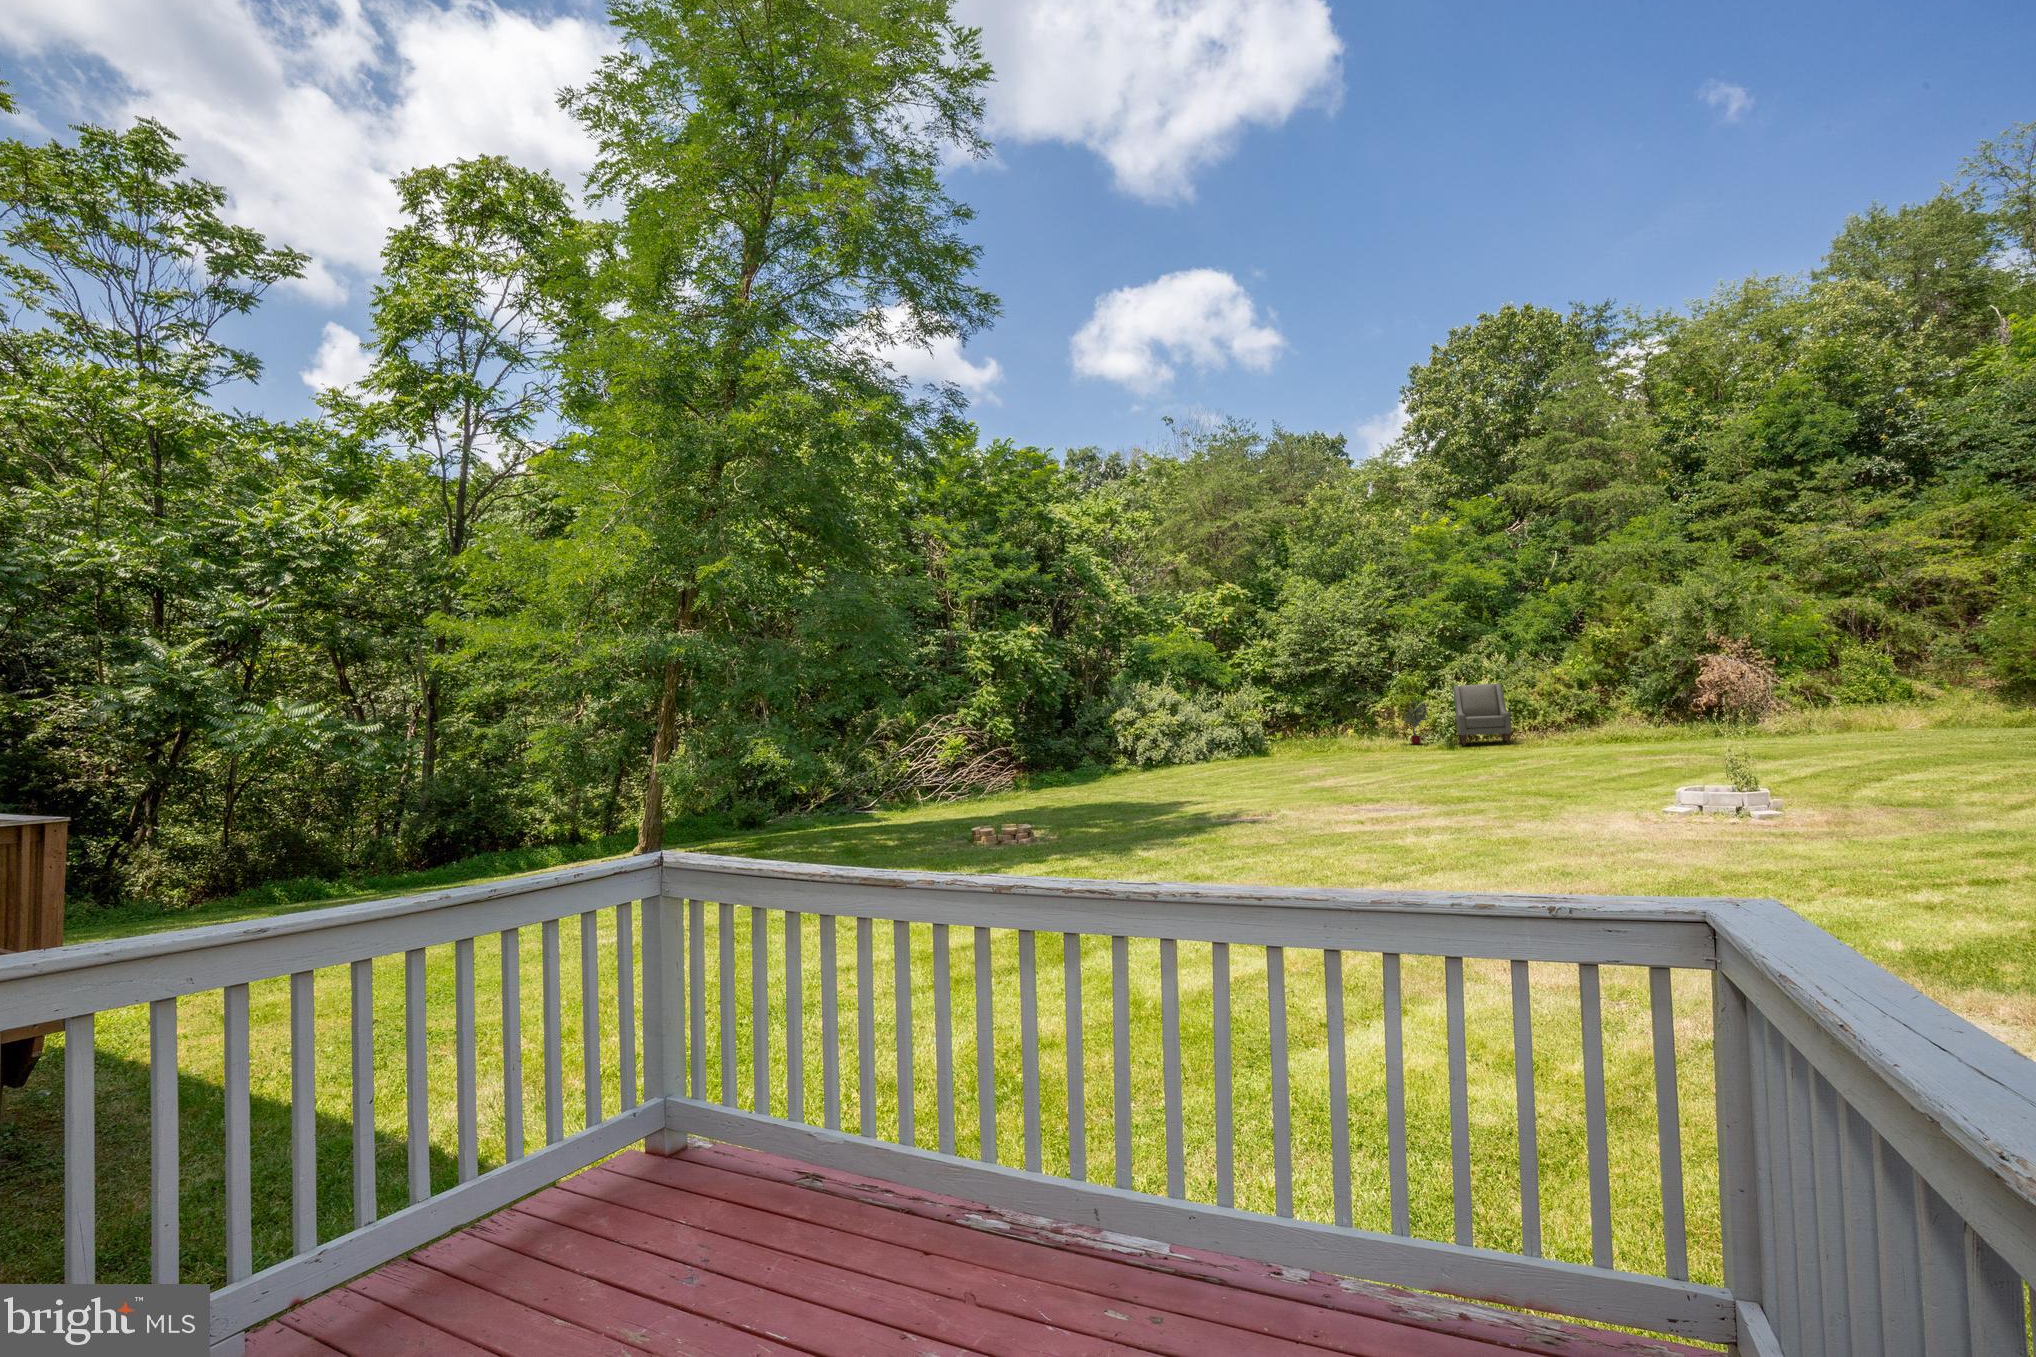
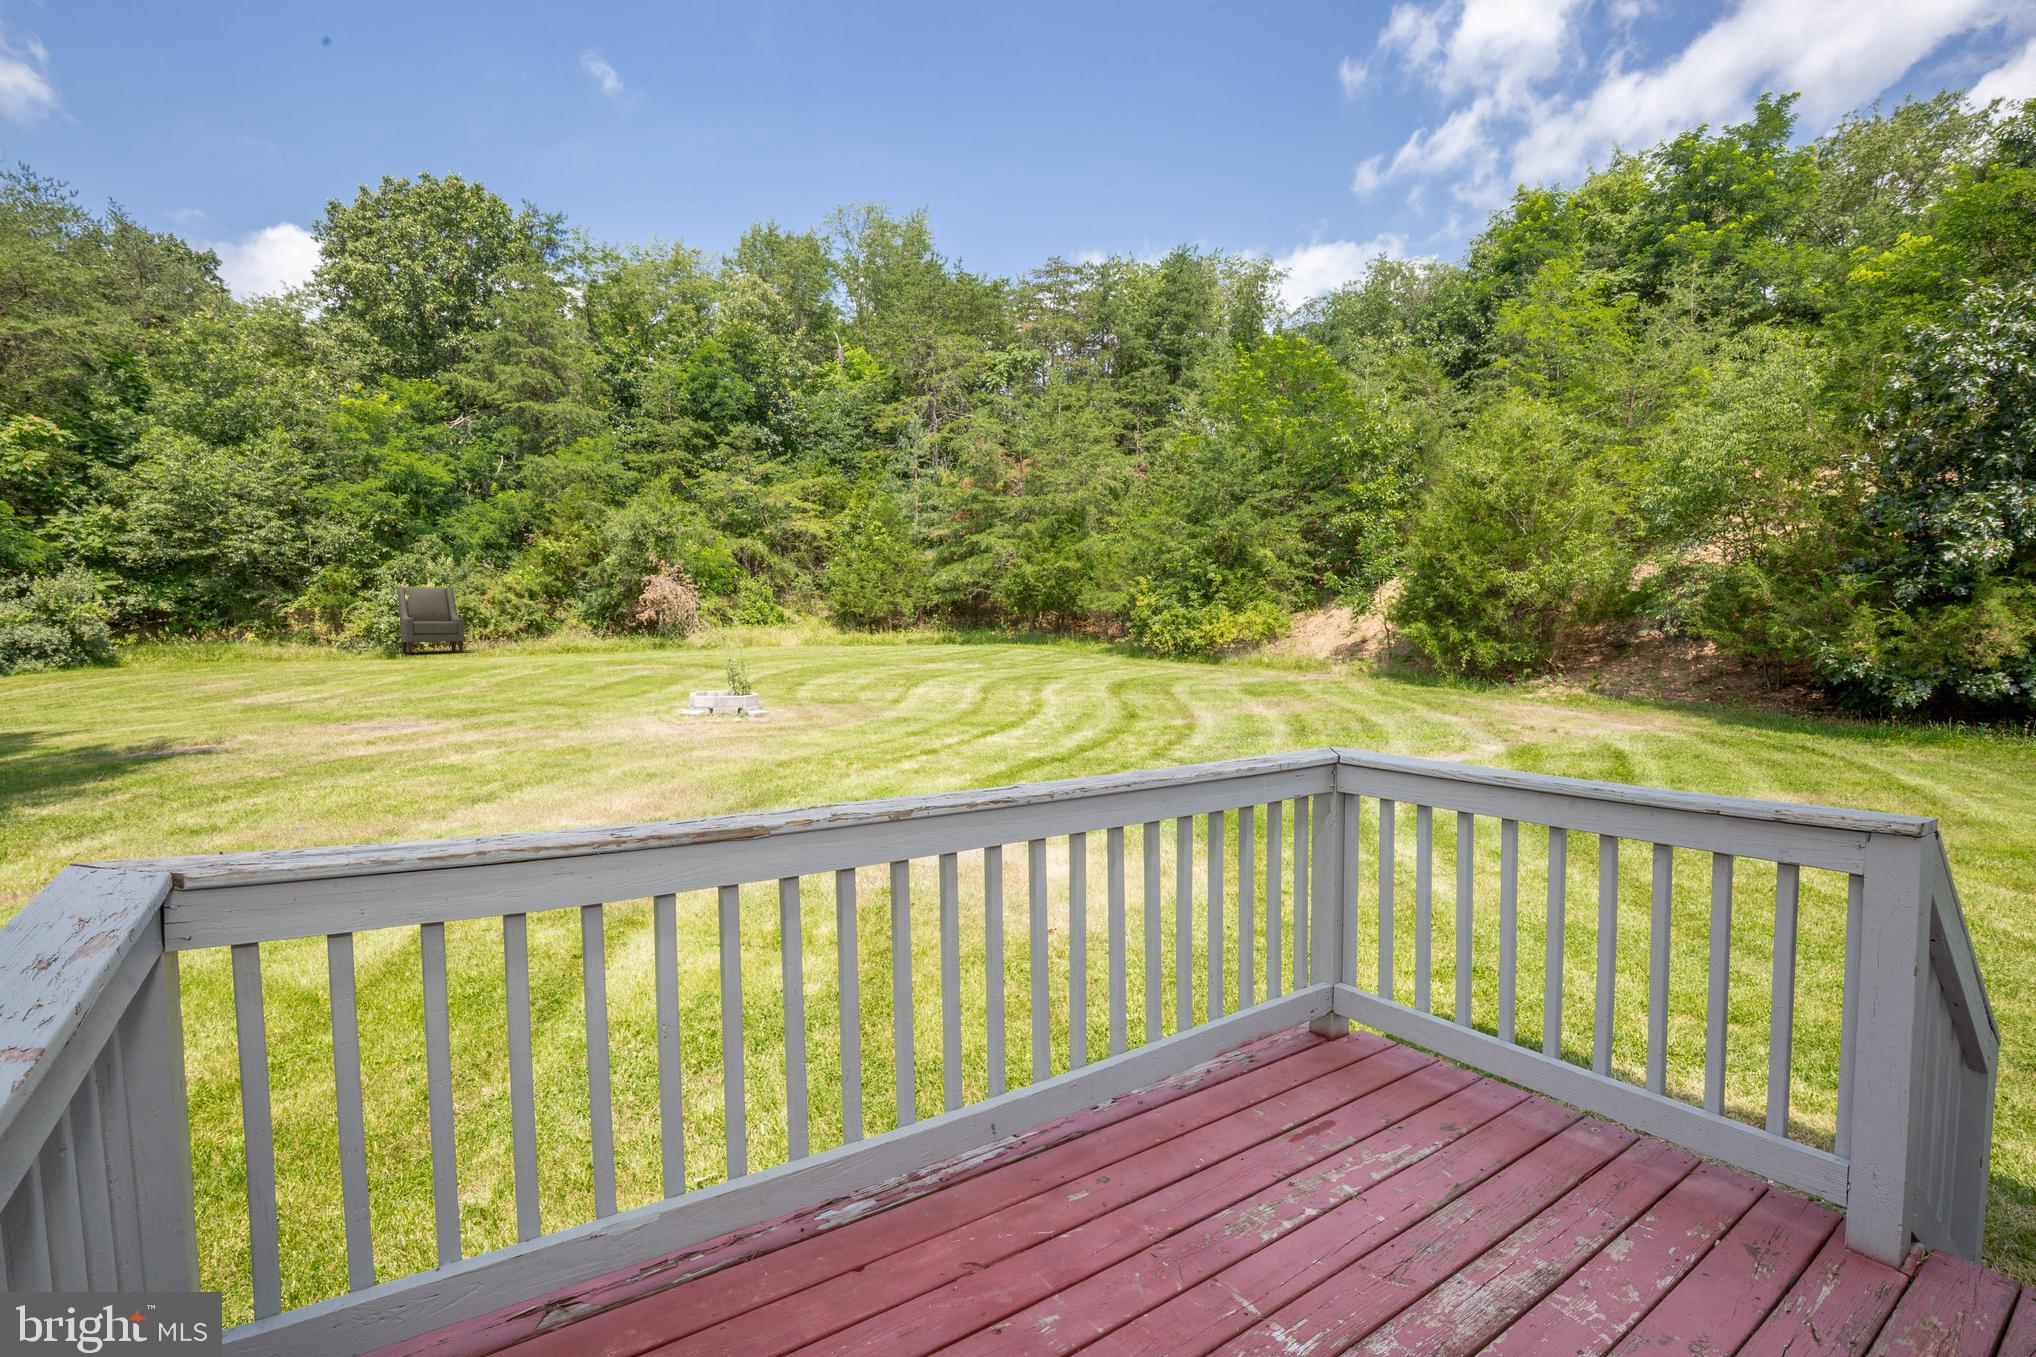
potted tree: present [1404,700,1431,744] -> none [329,600,368,654]

